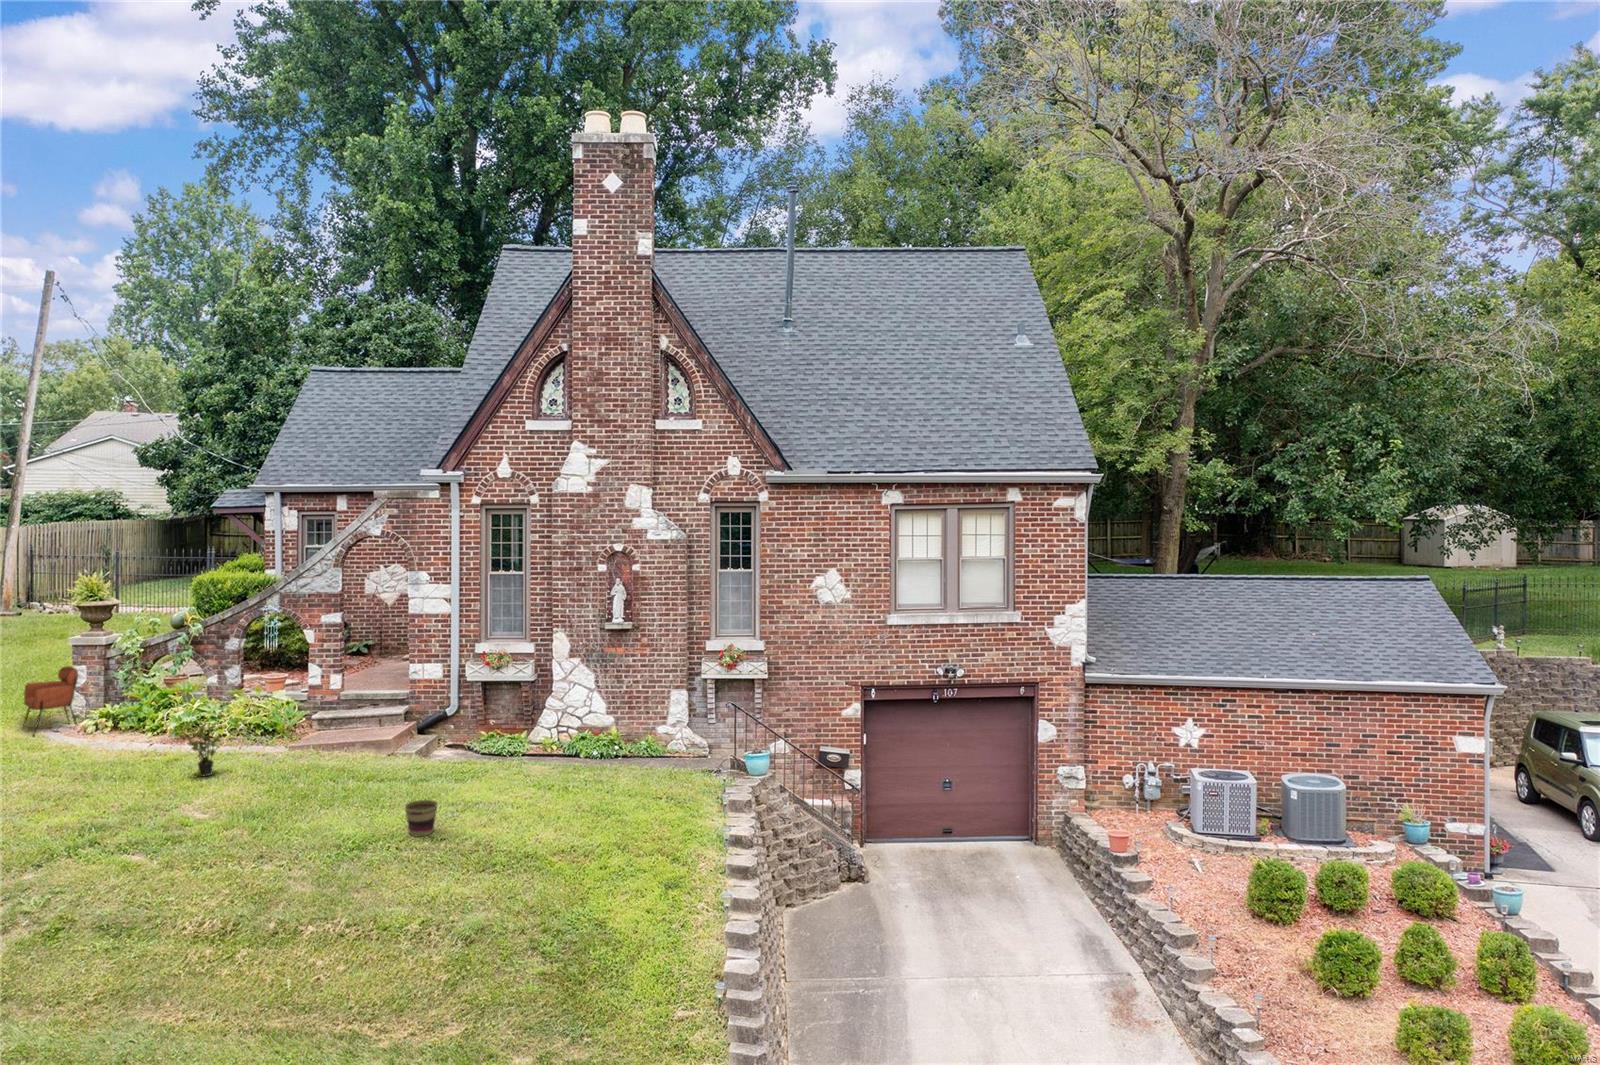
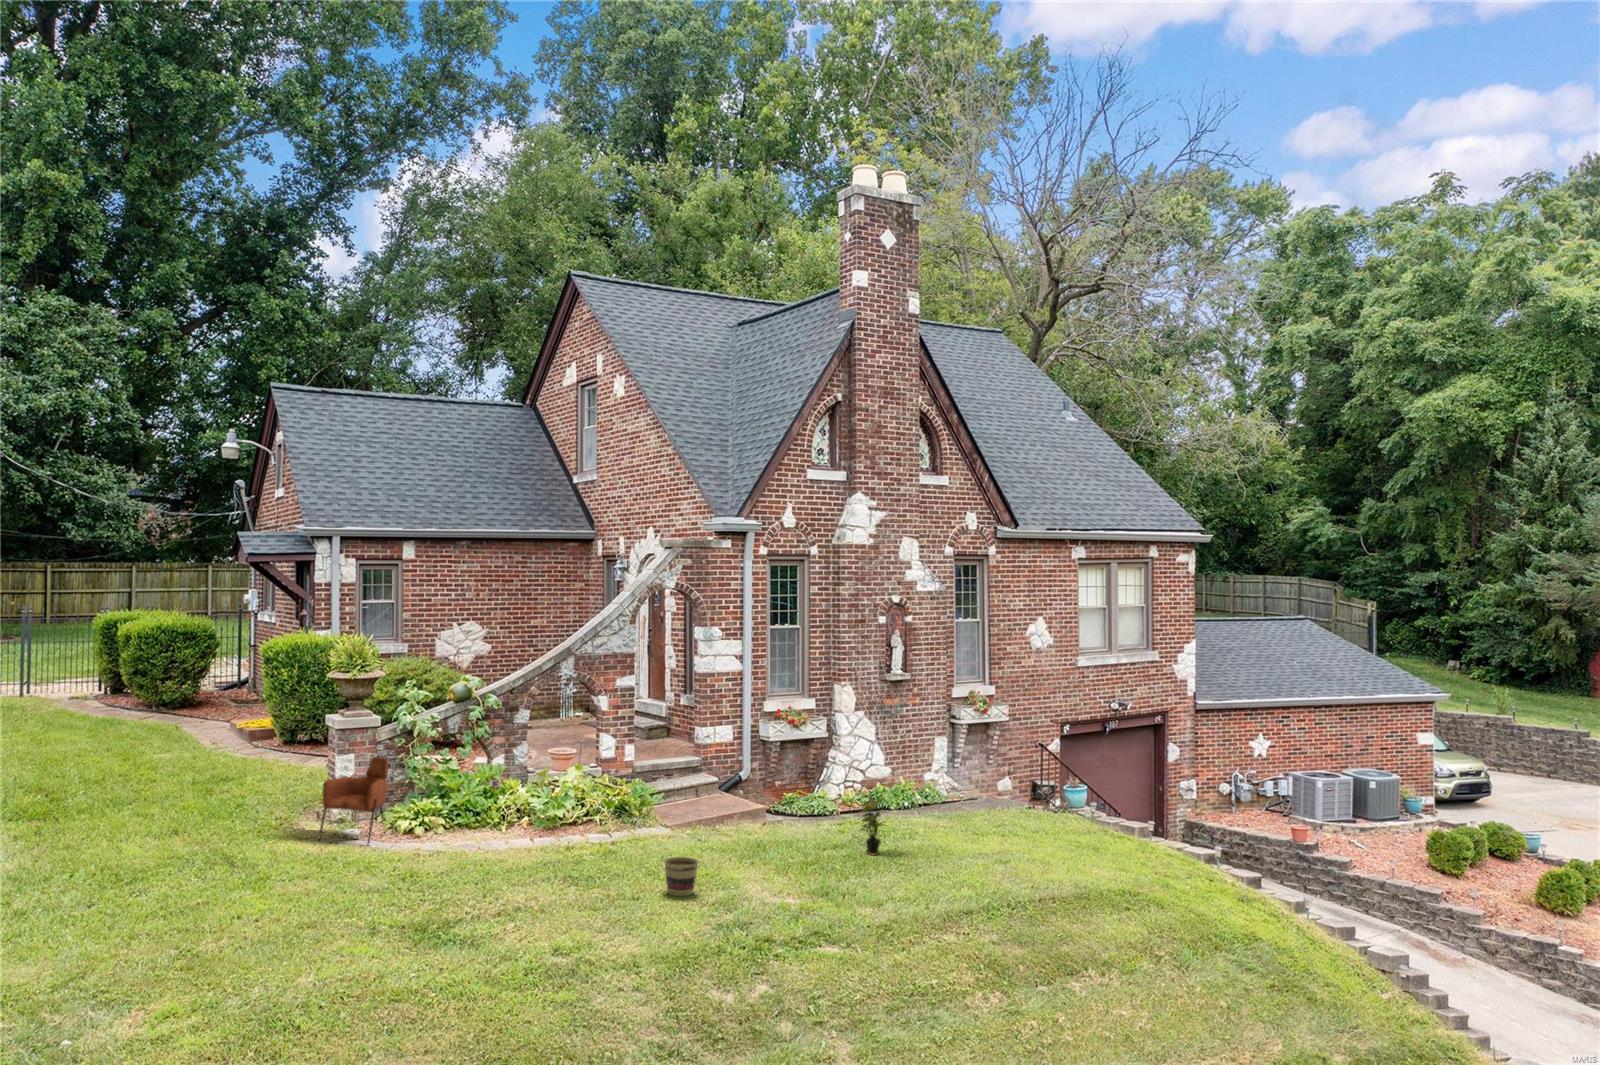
potted plant: present [188,722,221,776] -> present [858,796,885,855]
basket: present [405,800,437,836] -> present [664,857,698,896]

